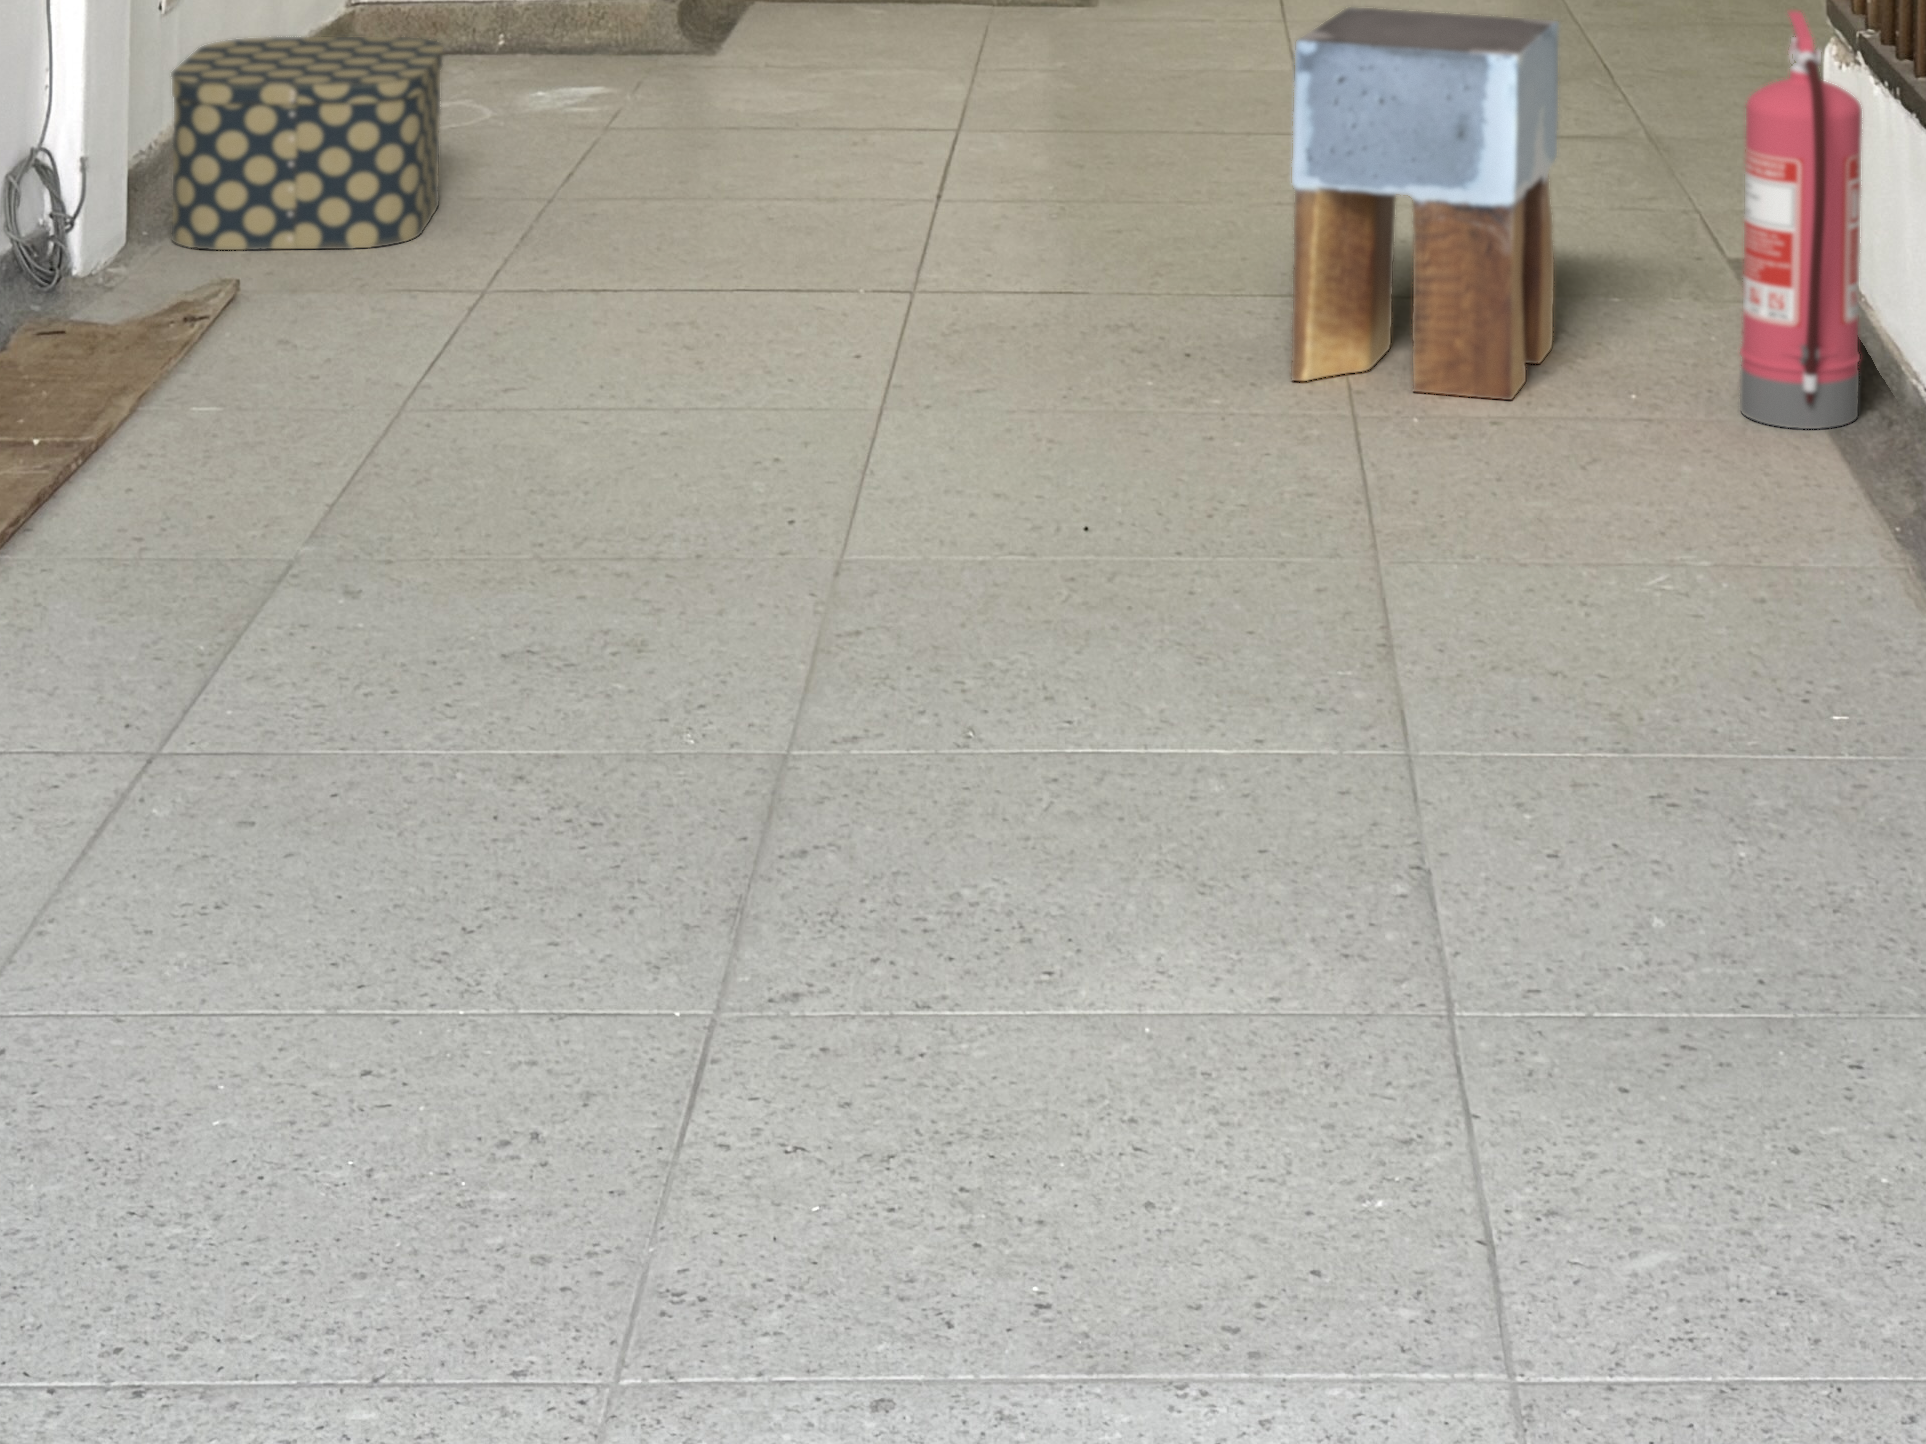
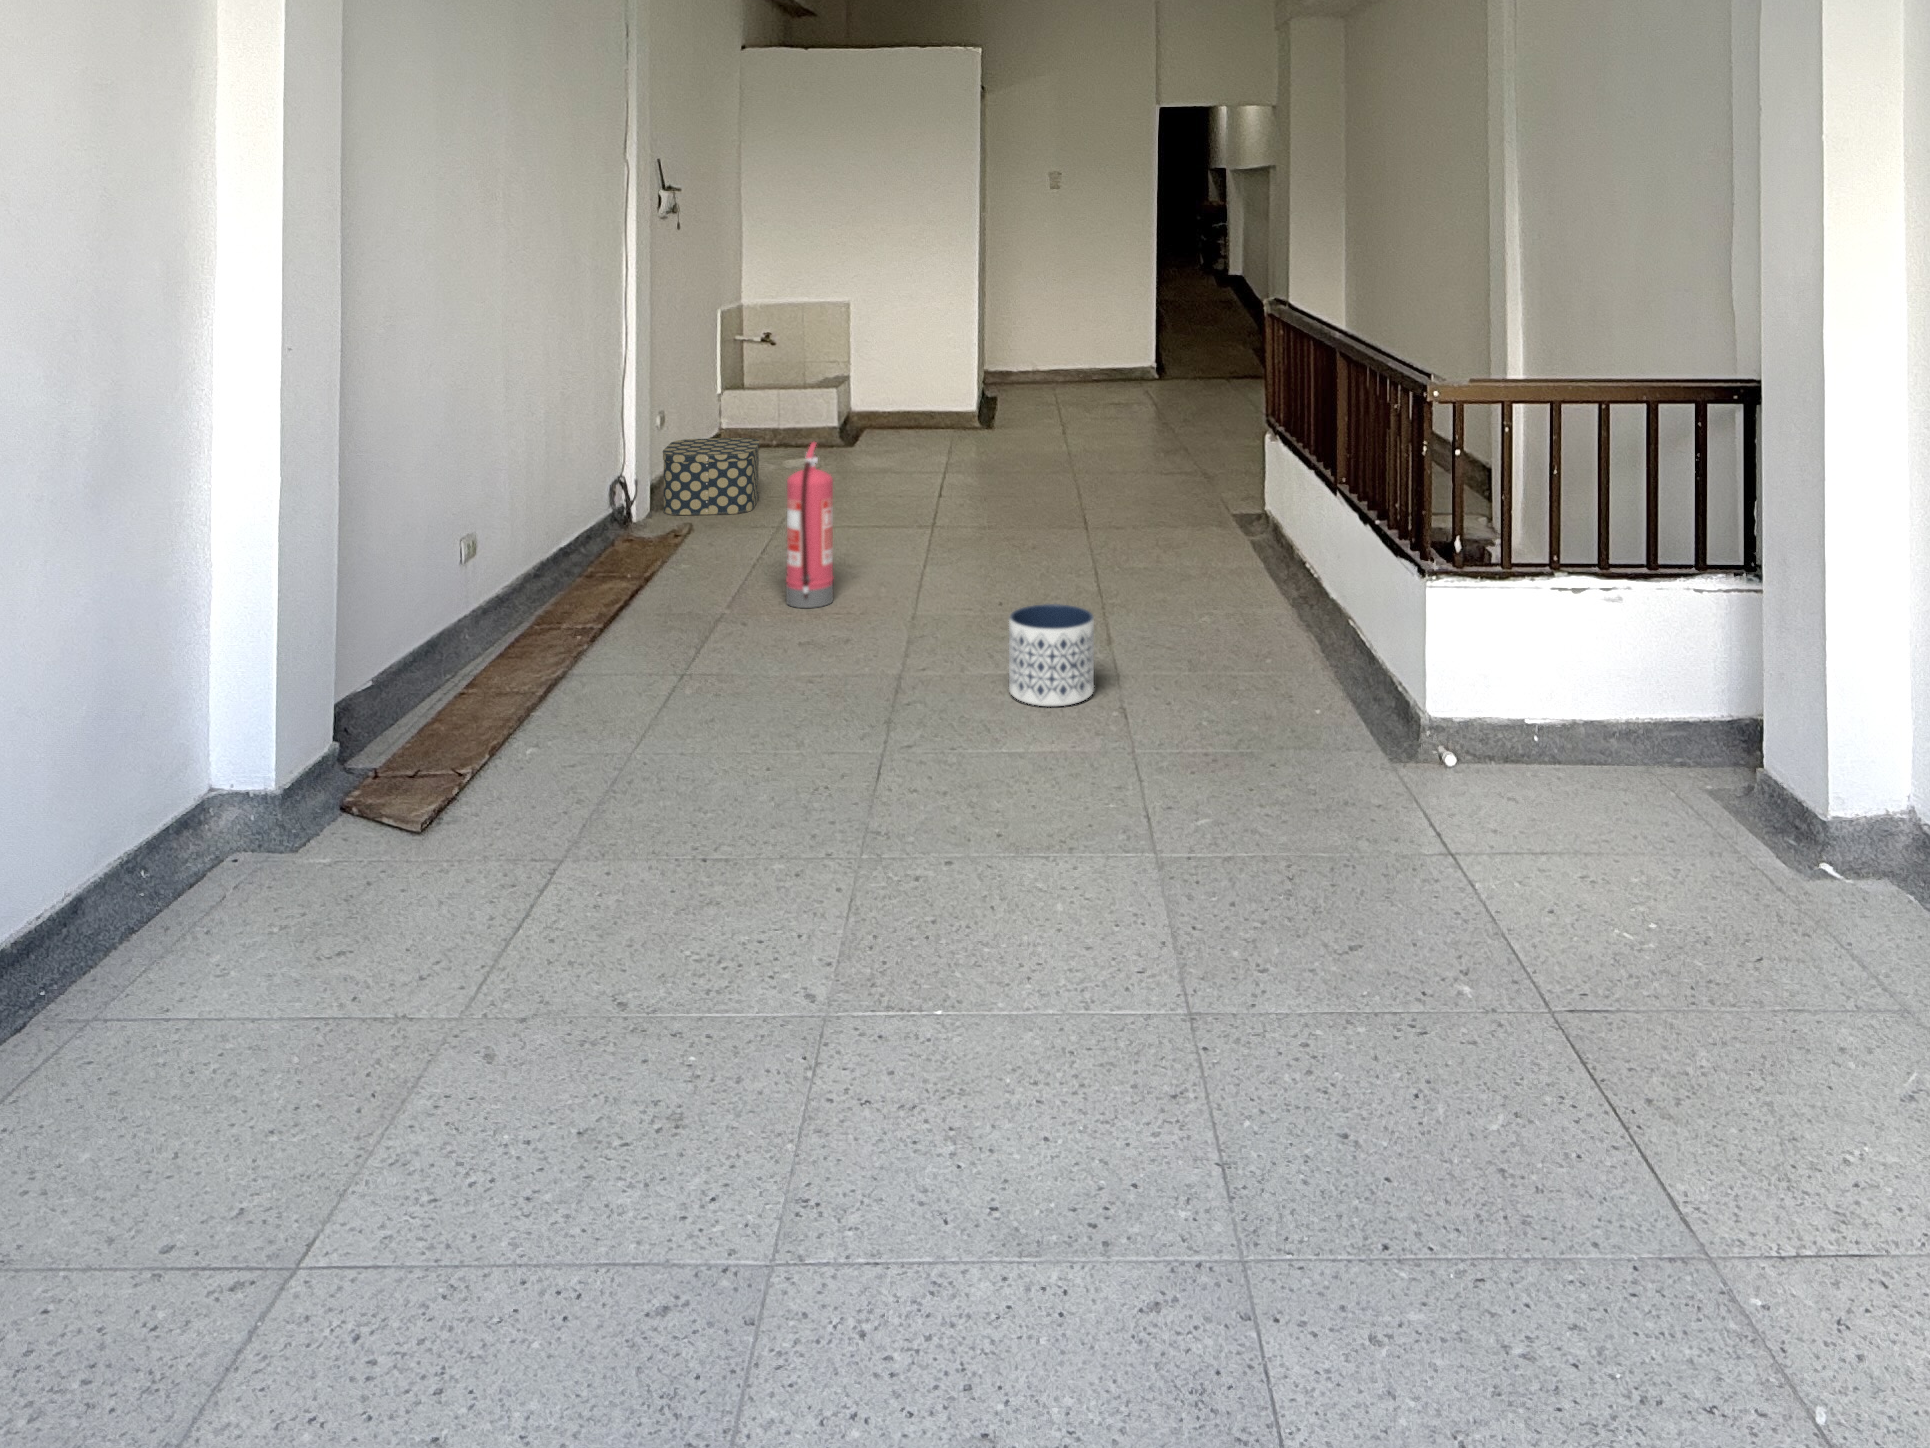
stool: present [1291,7,1559,400] -> none [1072,421,1168,561]
fire extinguisher: present [1740,11,1862,429] -> present [786,442,833,608]
planter: none [1090,553,1336,856] -> present [1009,604,1094,706]

